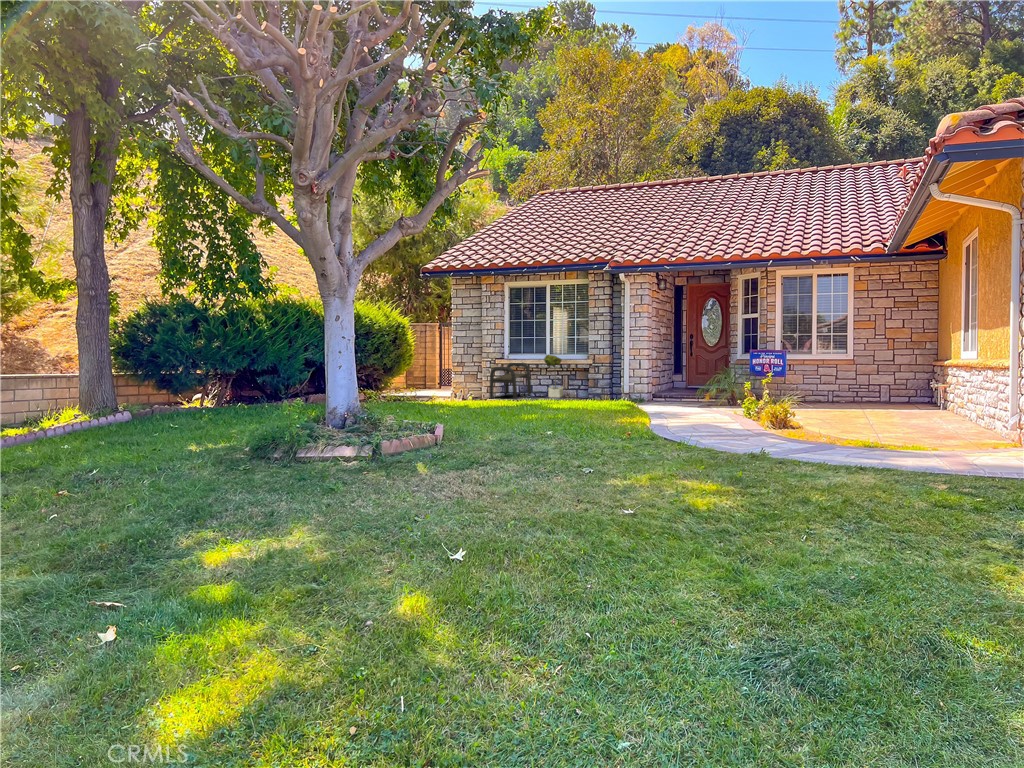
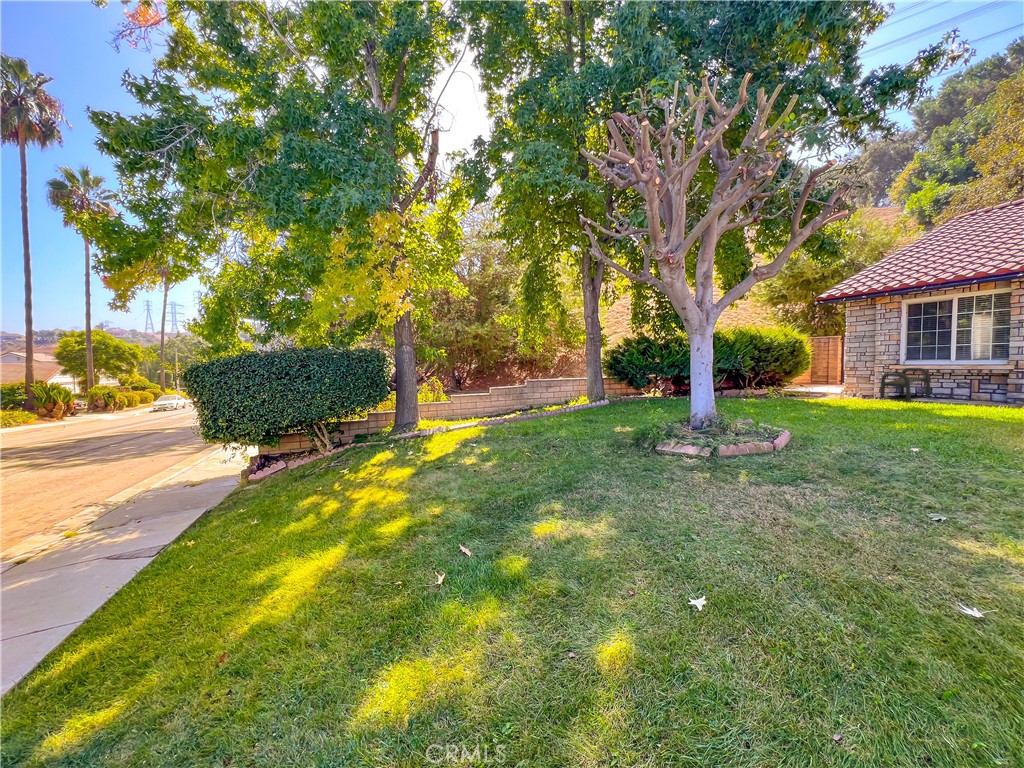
potted tree: present [544,355,563,397] -> none [946,361,971,401]

